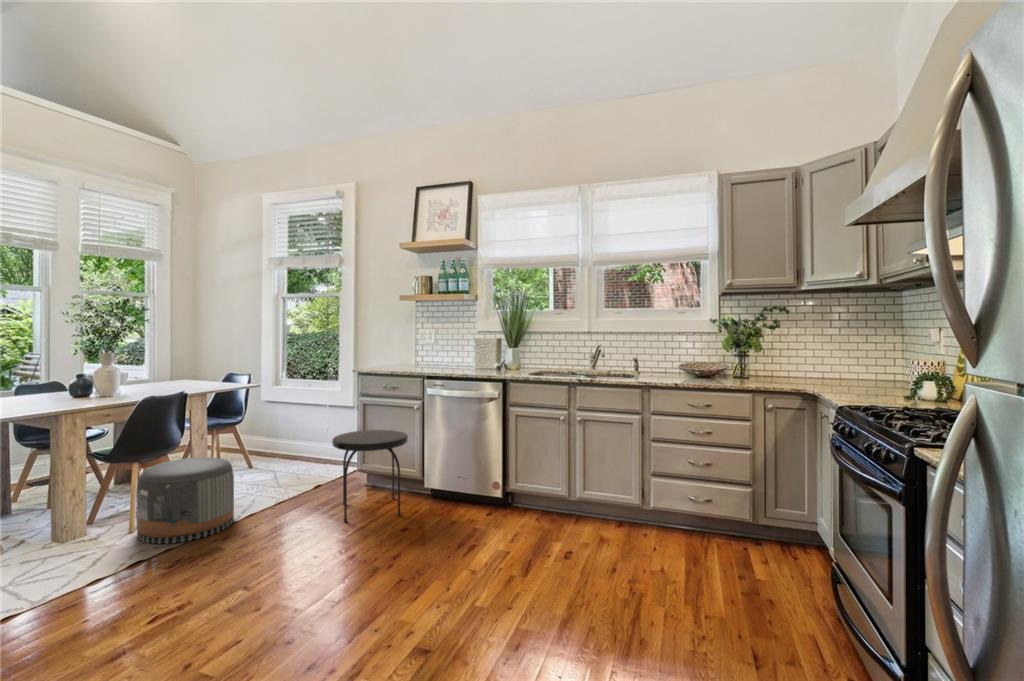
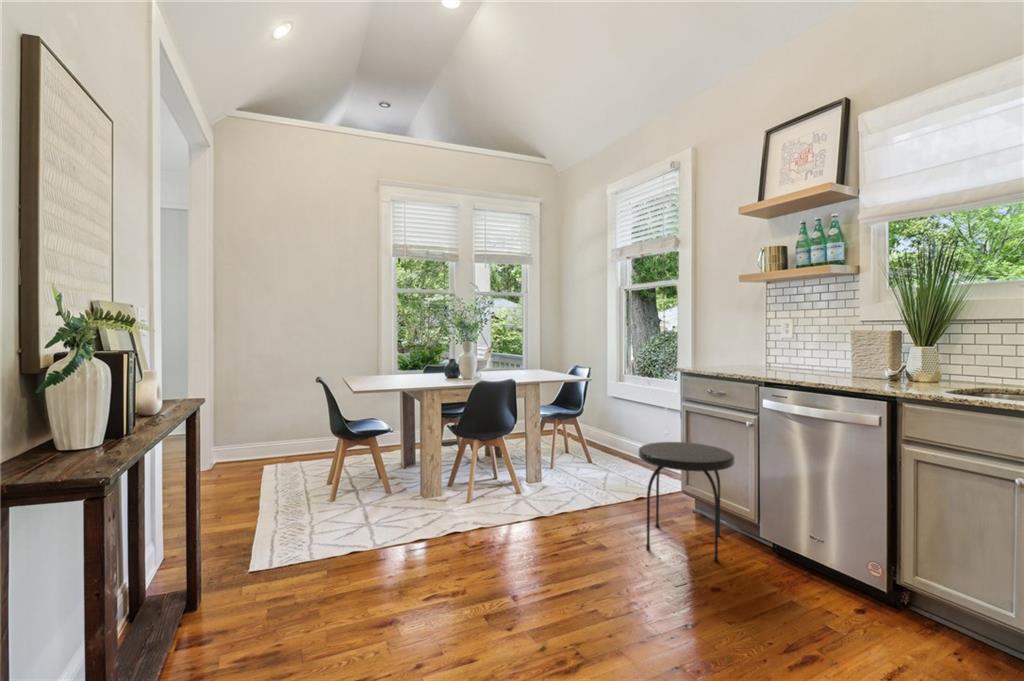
pouf: present [136,457,234,544] -> none [468,444,547,525]

